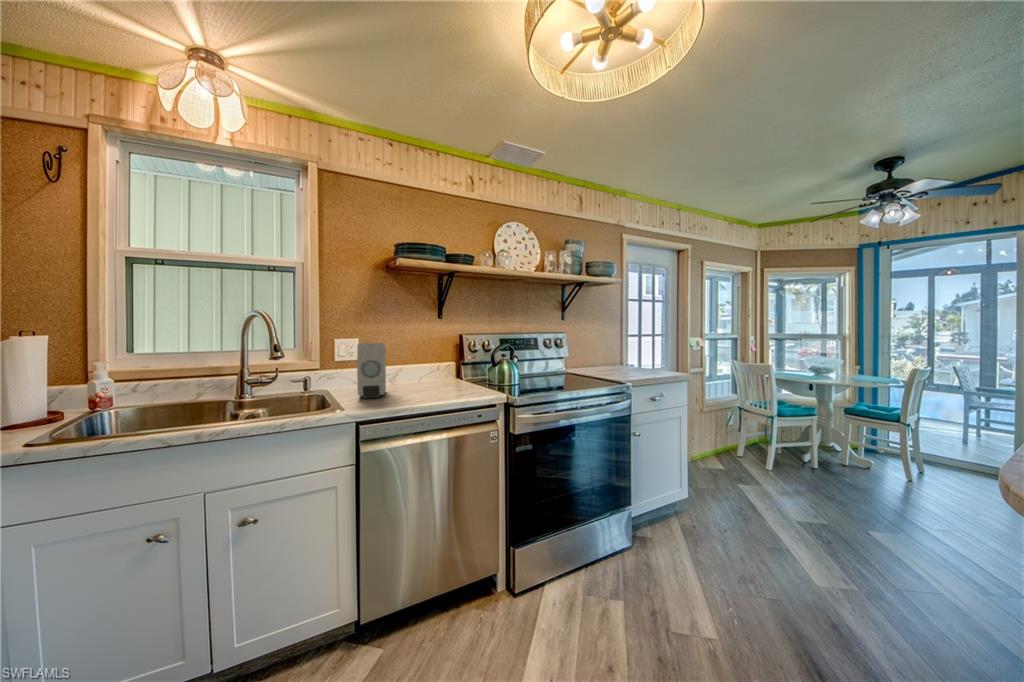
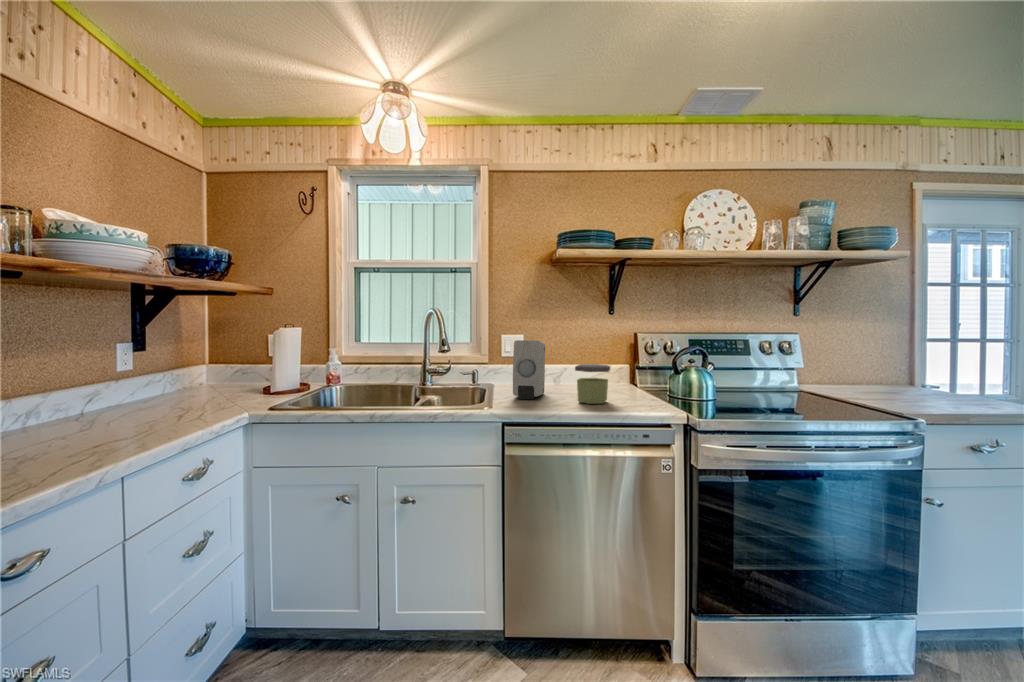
jar: none [419,362,448,397] -> present [575,364,610,404]

